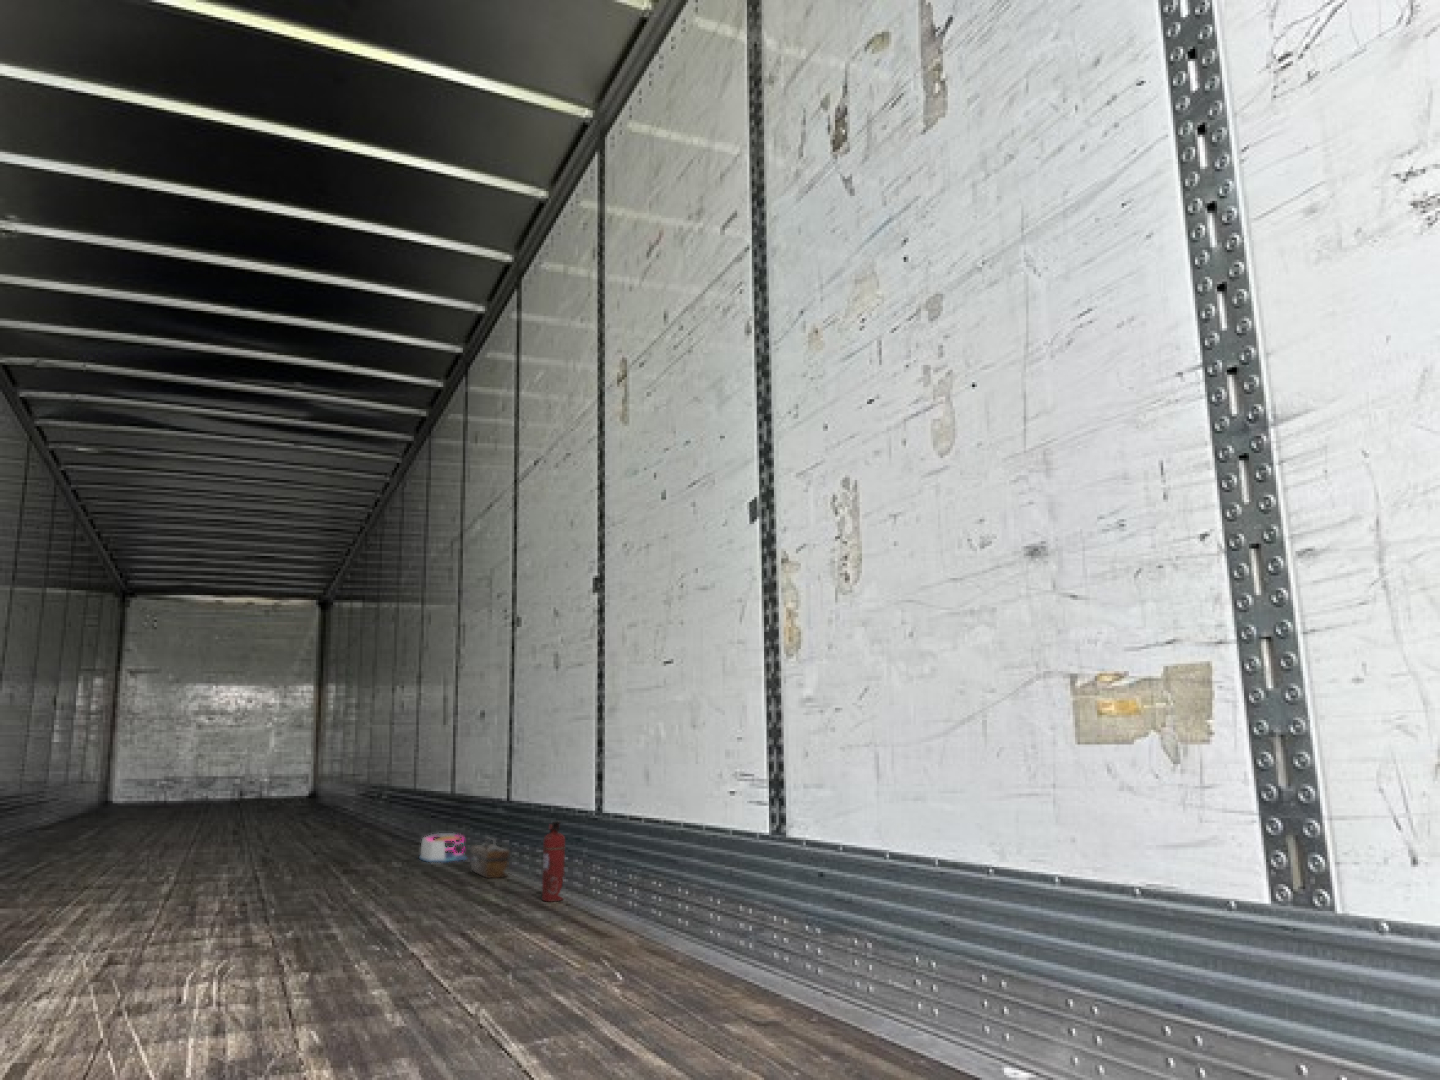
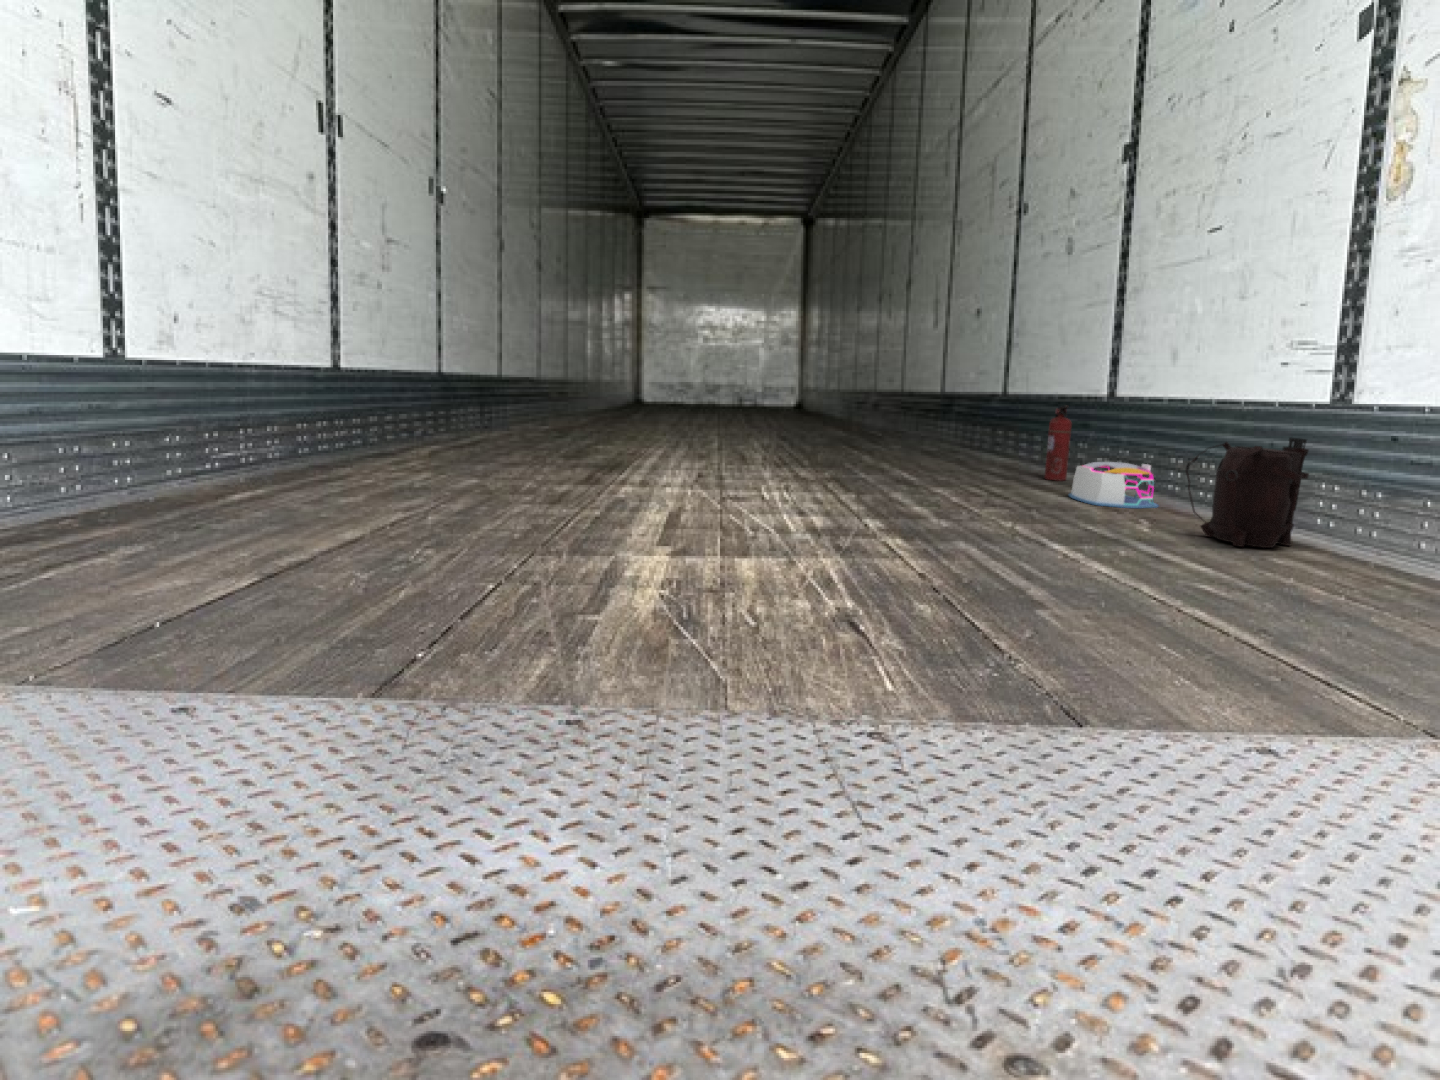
storage bin: present [420,833,466,862] -> present [1069,462,1158,508]
toolbox: present [471,837,510,878] -> none [967,426,1009,463]
backpack: none [656,870,763,997] -> present [1186,438,1309,548]

